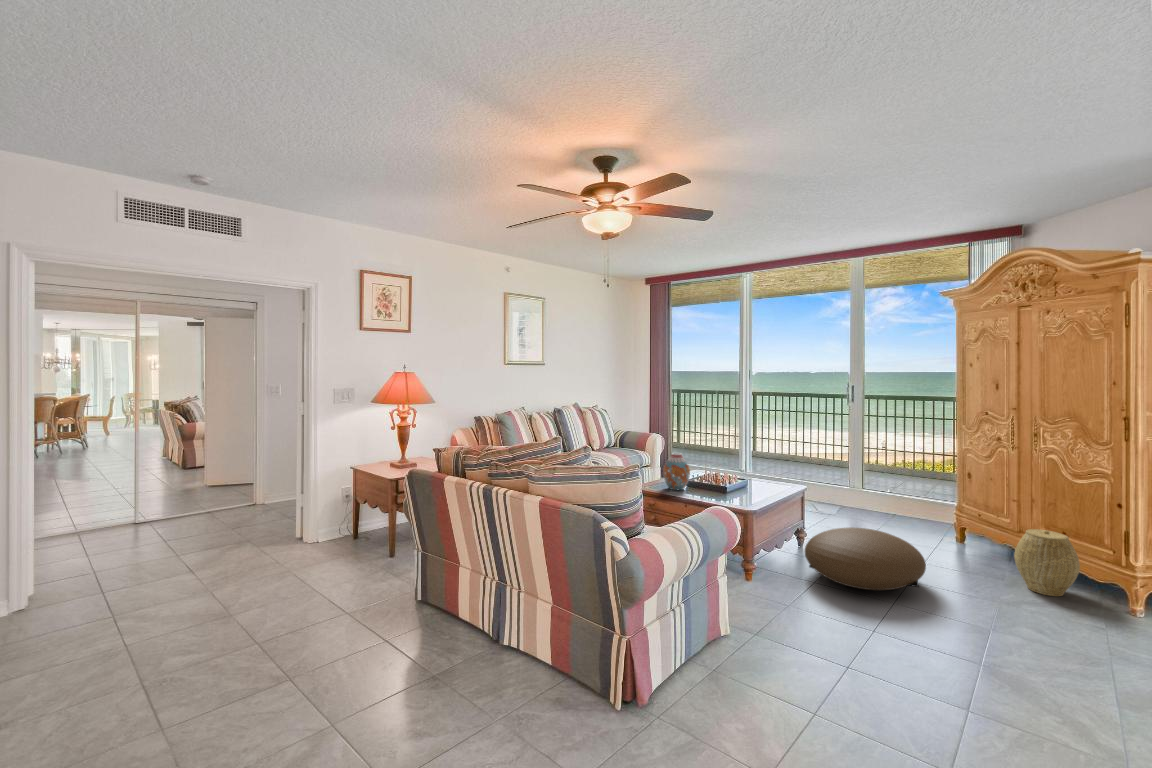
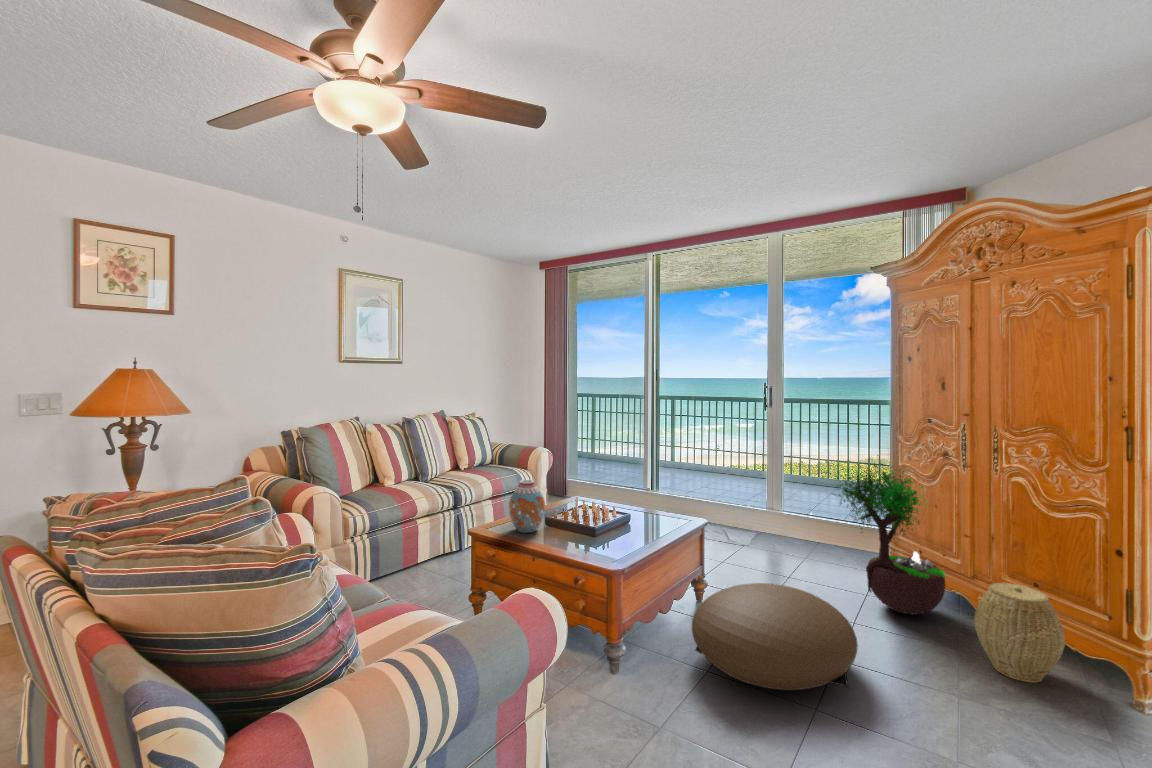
potted tree: none [905,439,998,558] -> present [837,455,946,615]

